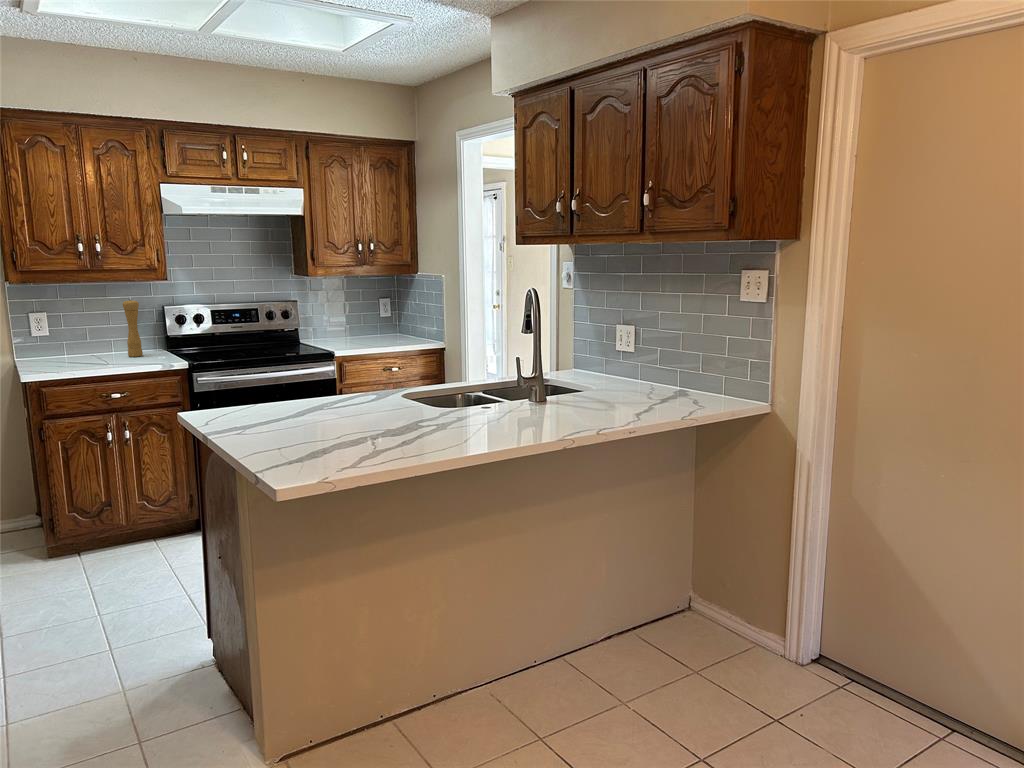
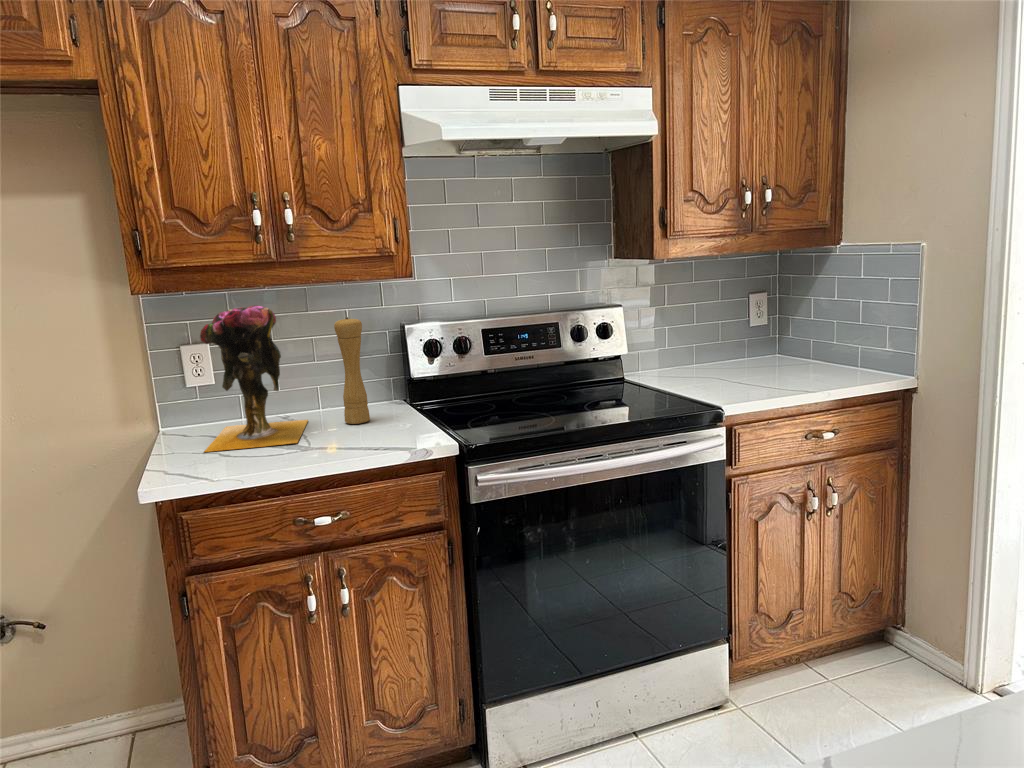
vase: none [46,291,106,366] -> present [200,305,308,452]

